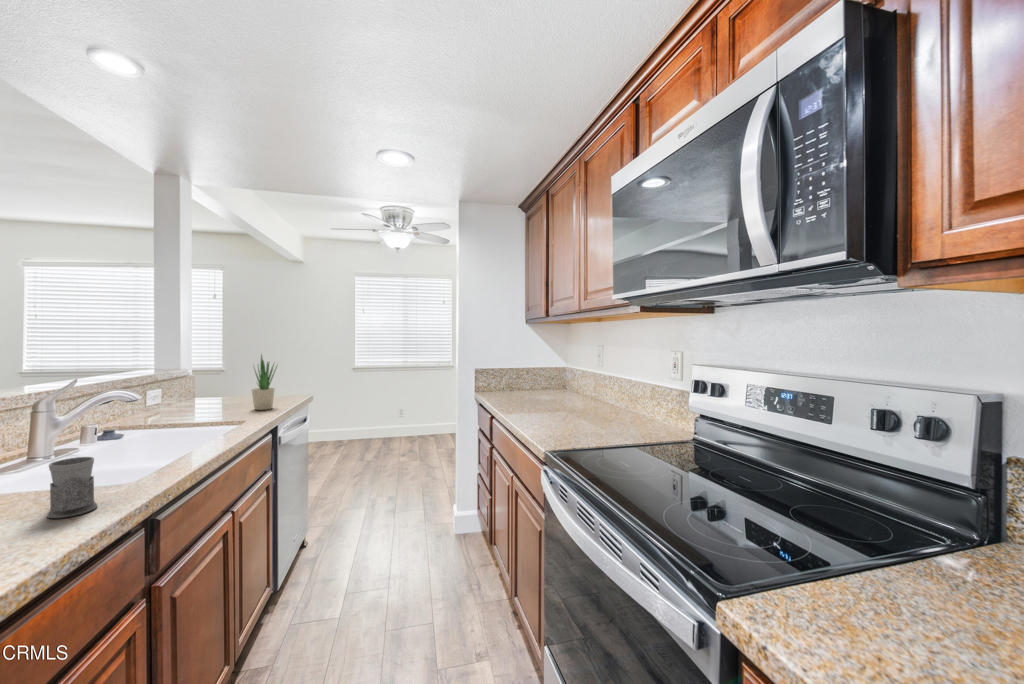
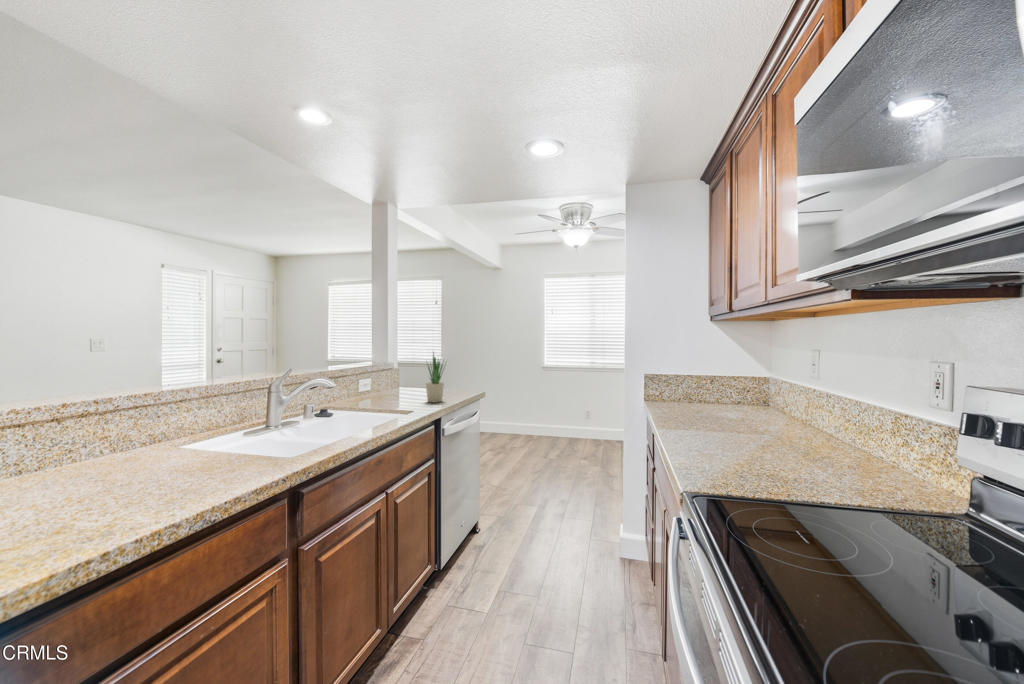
mug: present [47,457,97,518] -> none [219,433,253,481]

